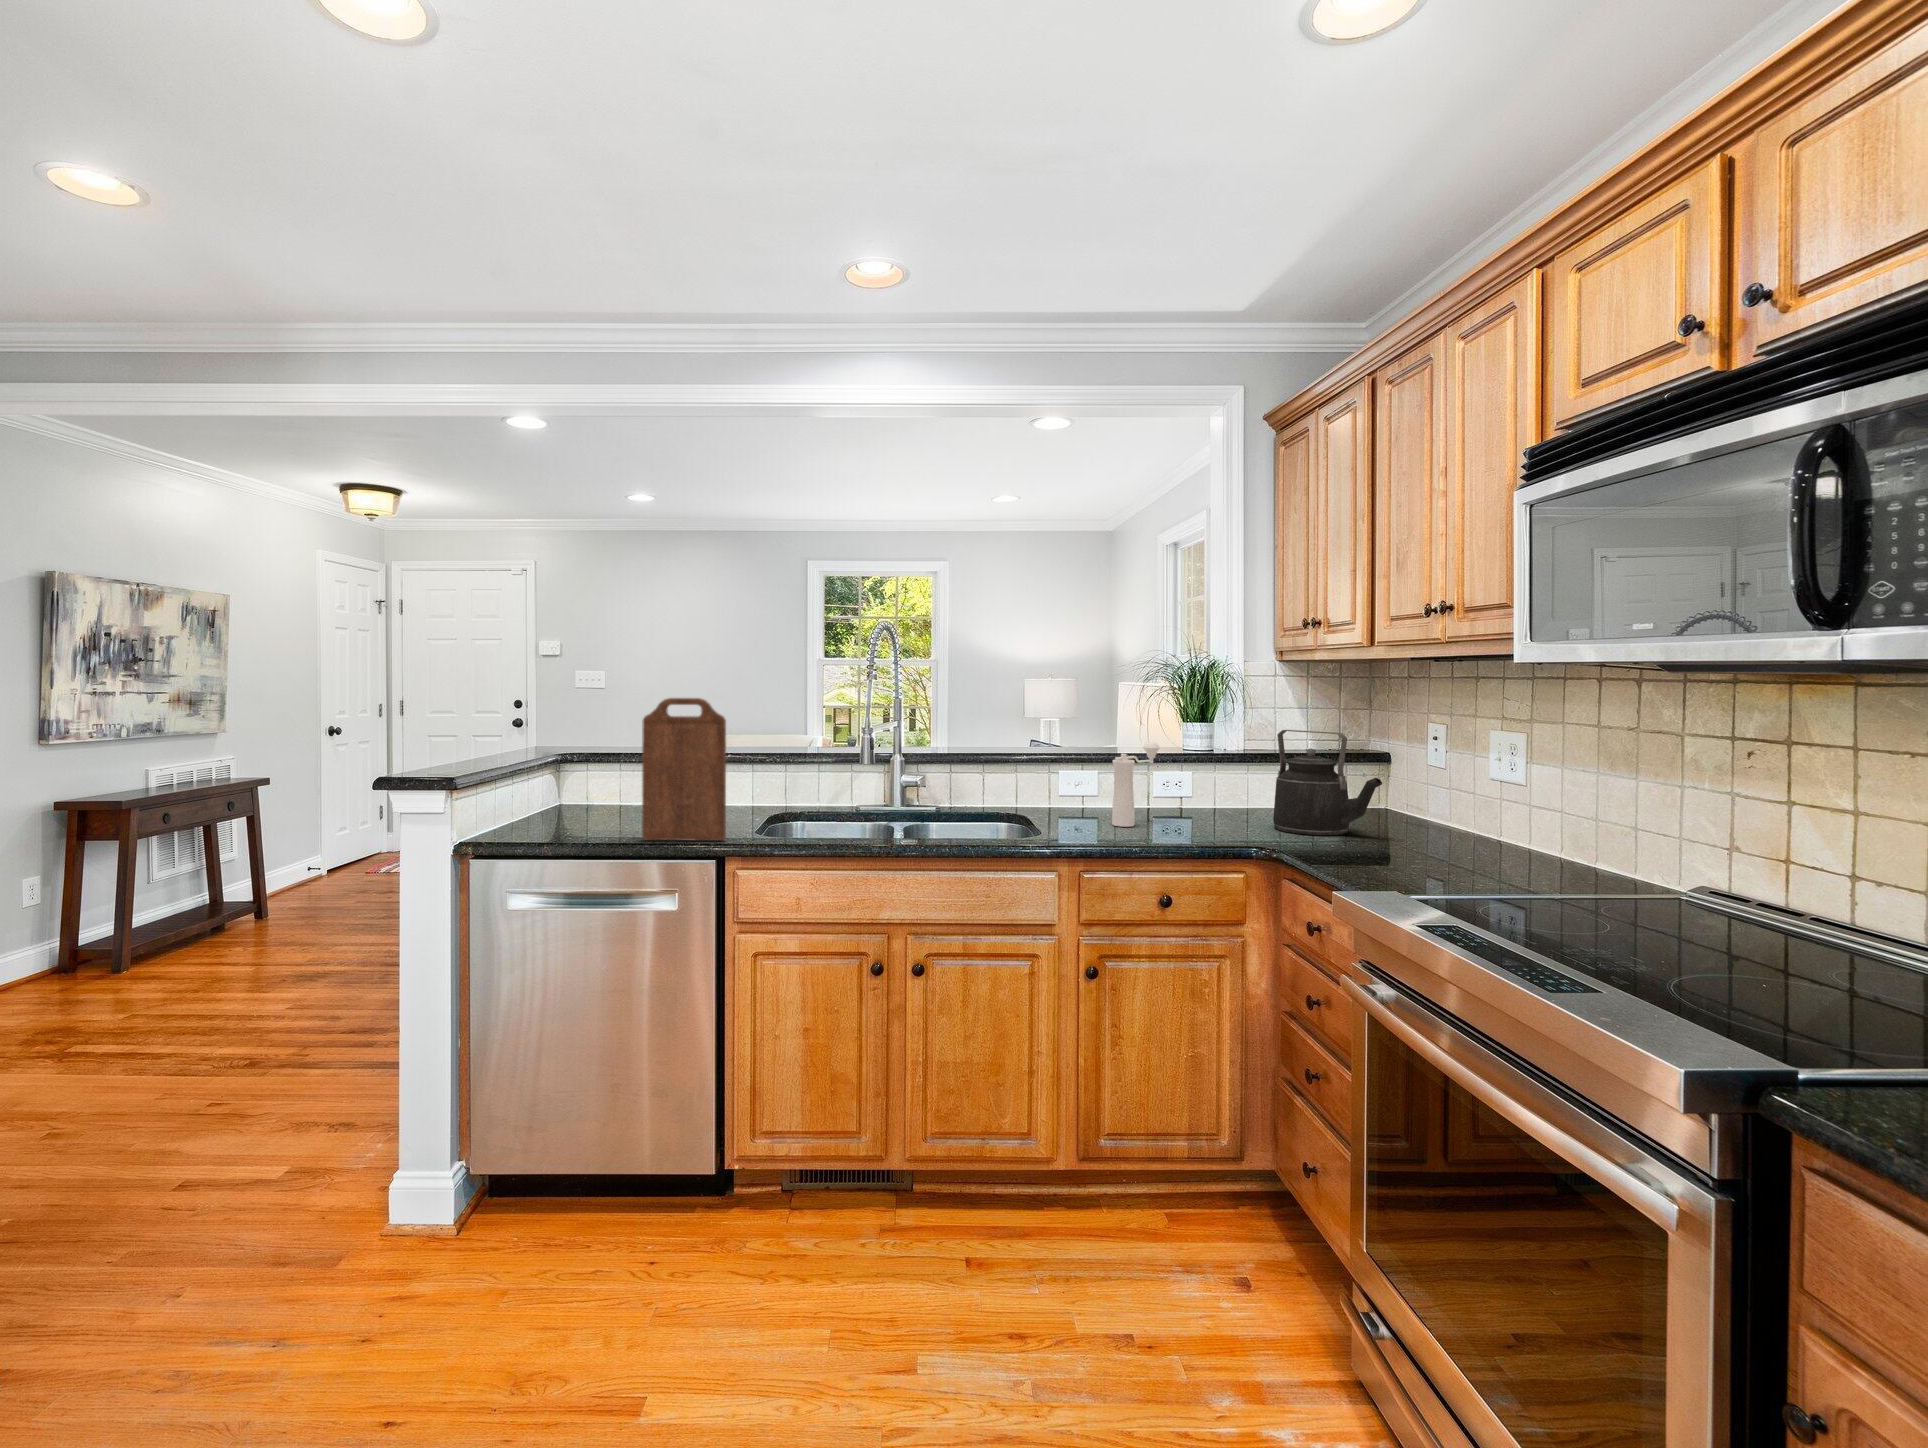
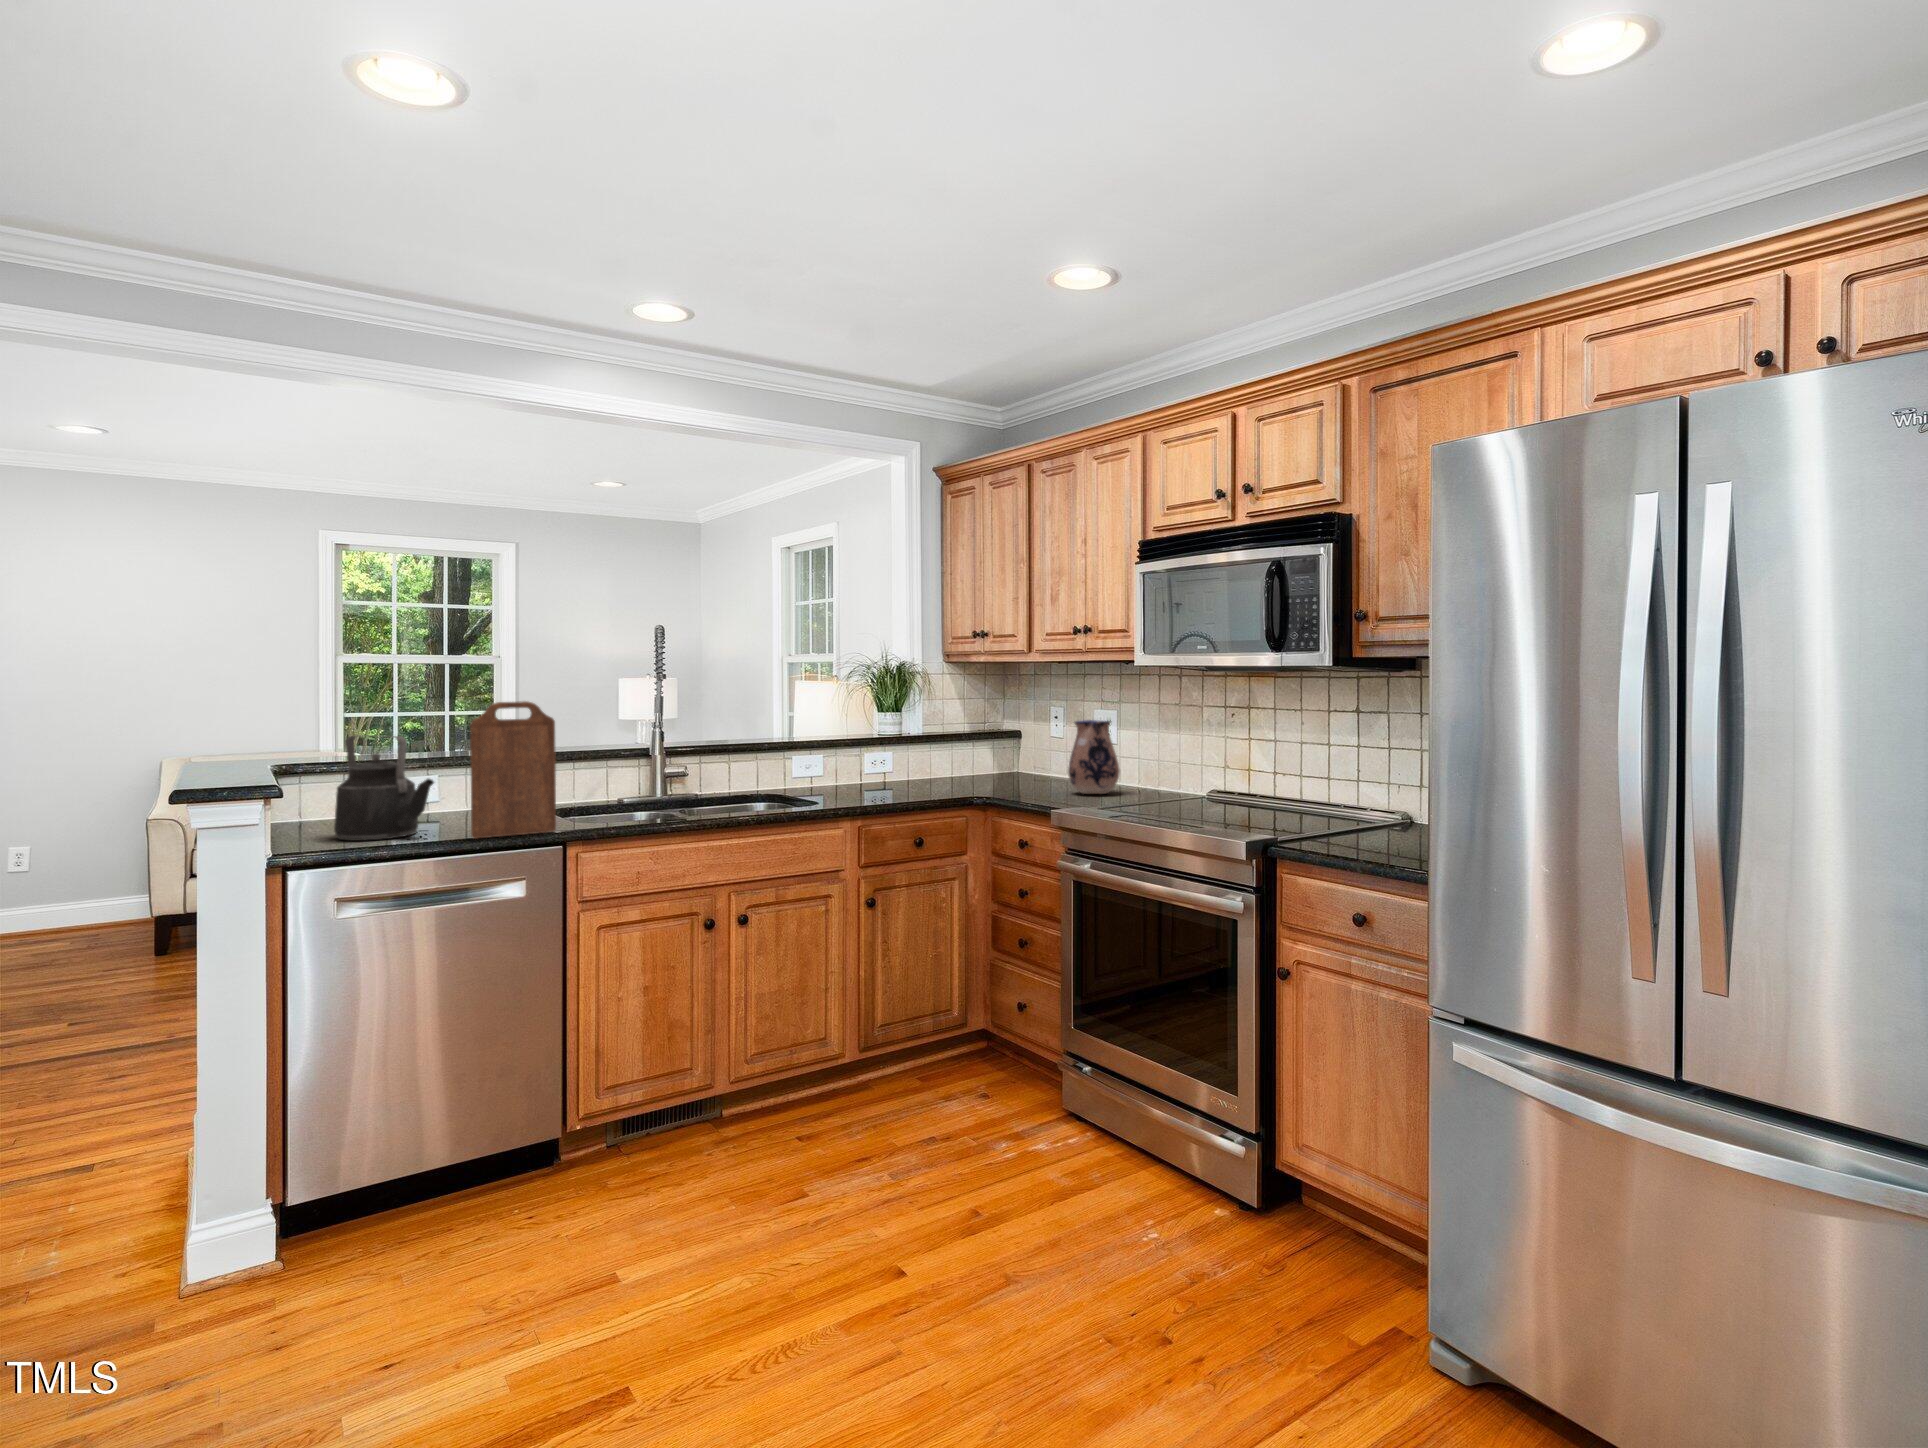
kettle: present [1273,730,1382,835] -> present [334,735,434,841]
pepper mill: present [1112,742,1160,827] -> none [851,729,881,796]
ceramic pitcher: none [1420,747,1513,865] -> present [1068,720,1120,794]

